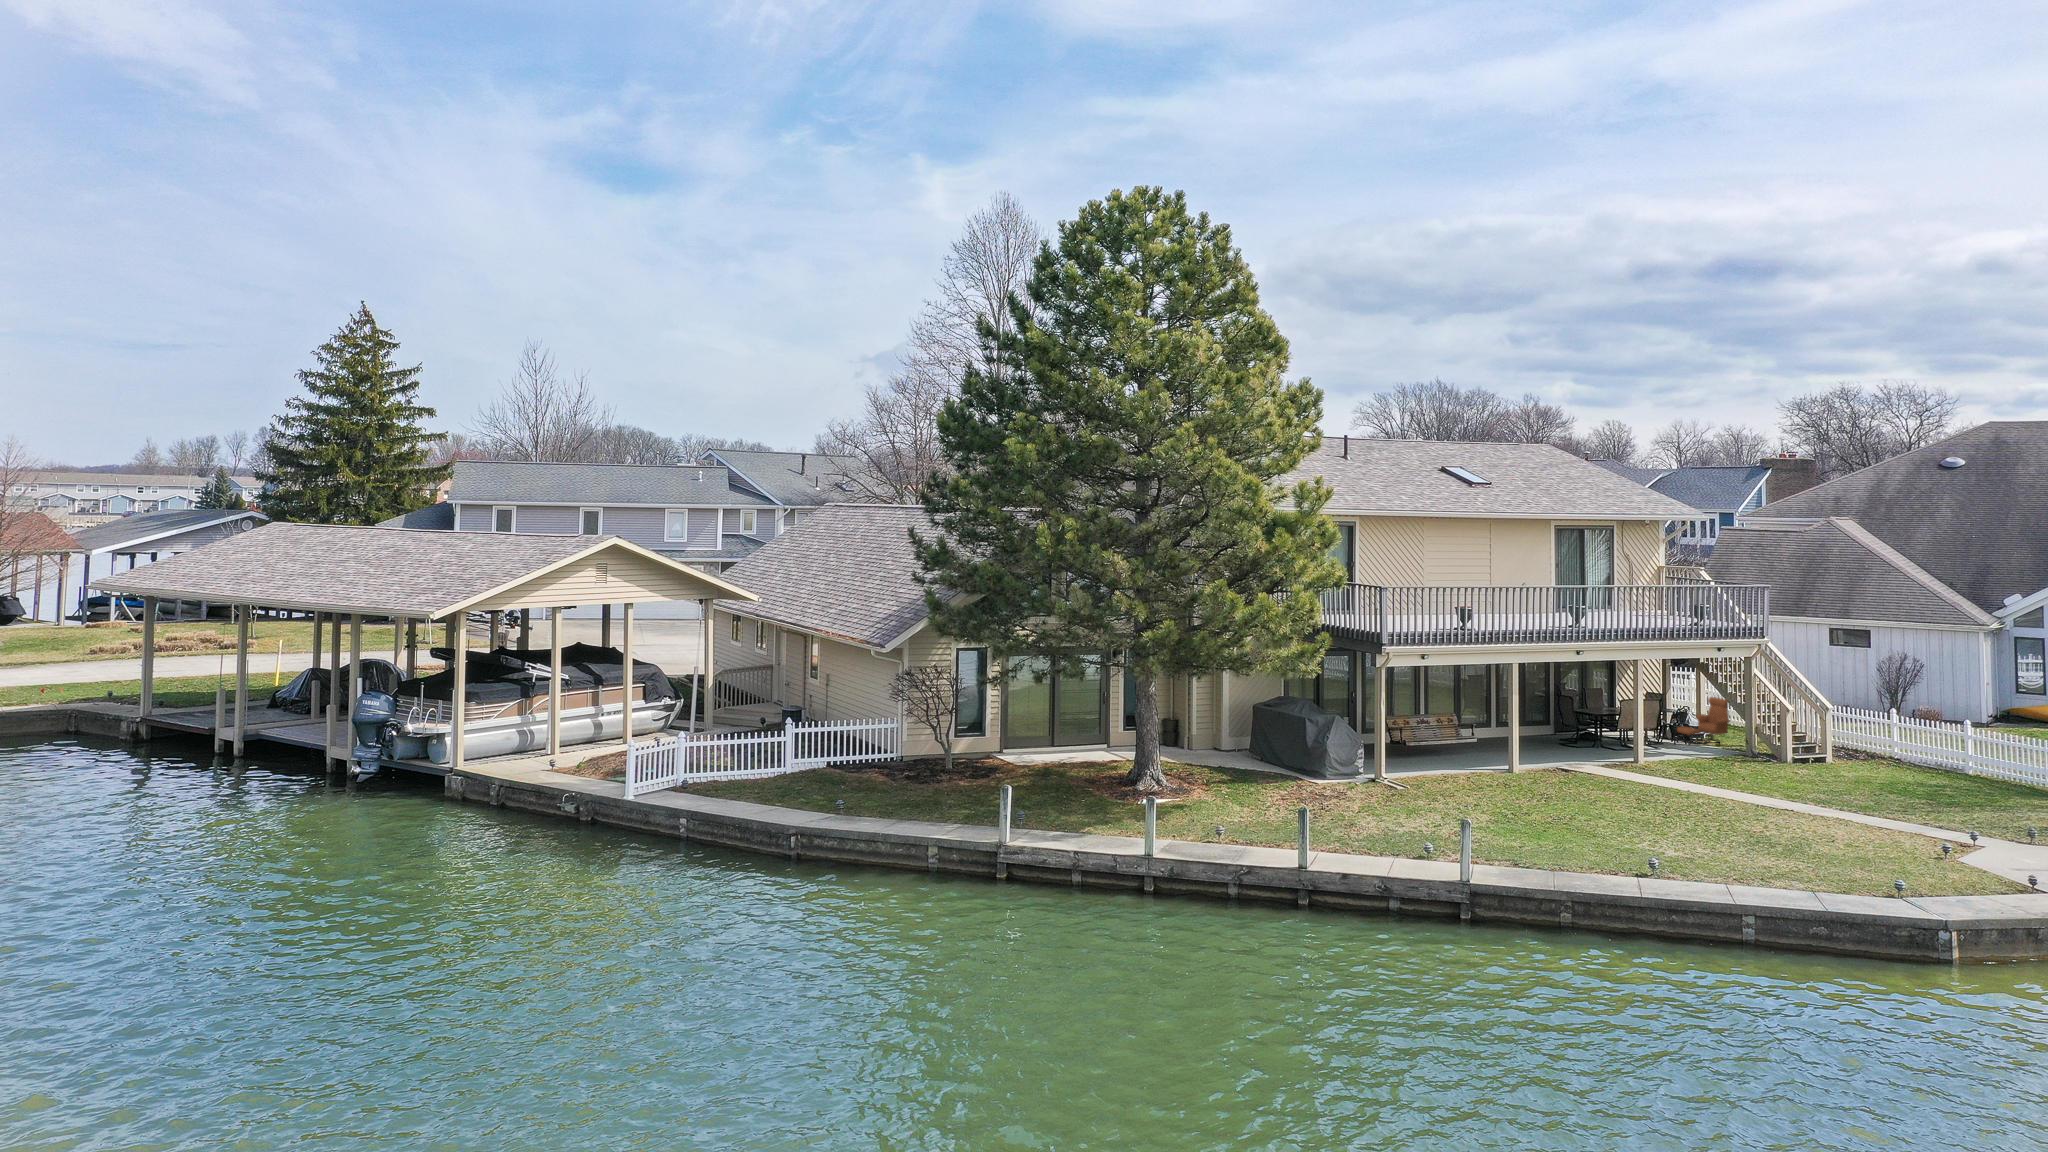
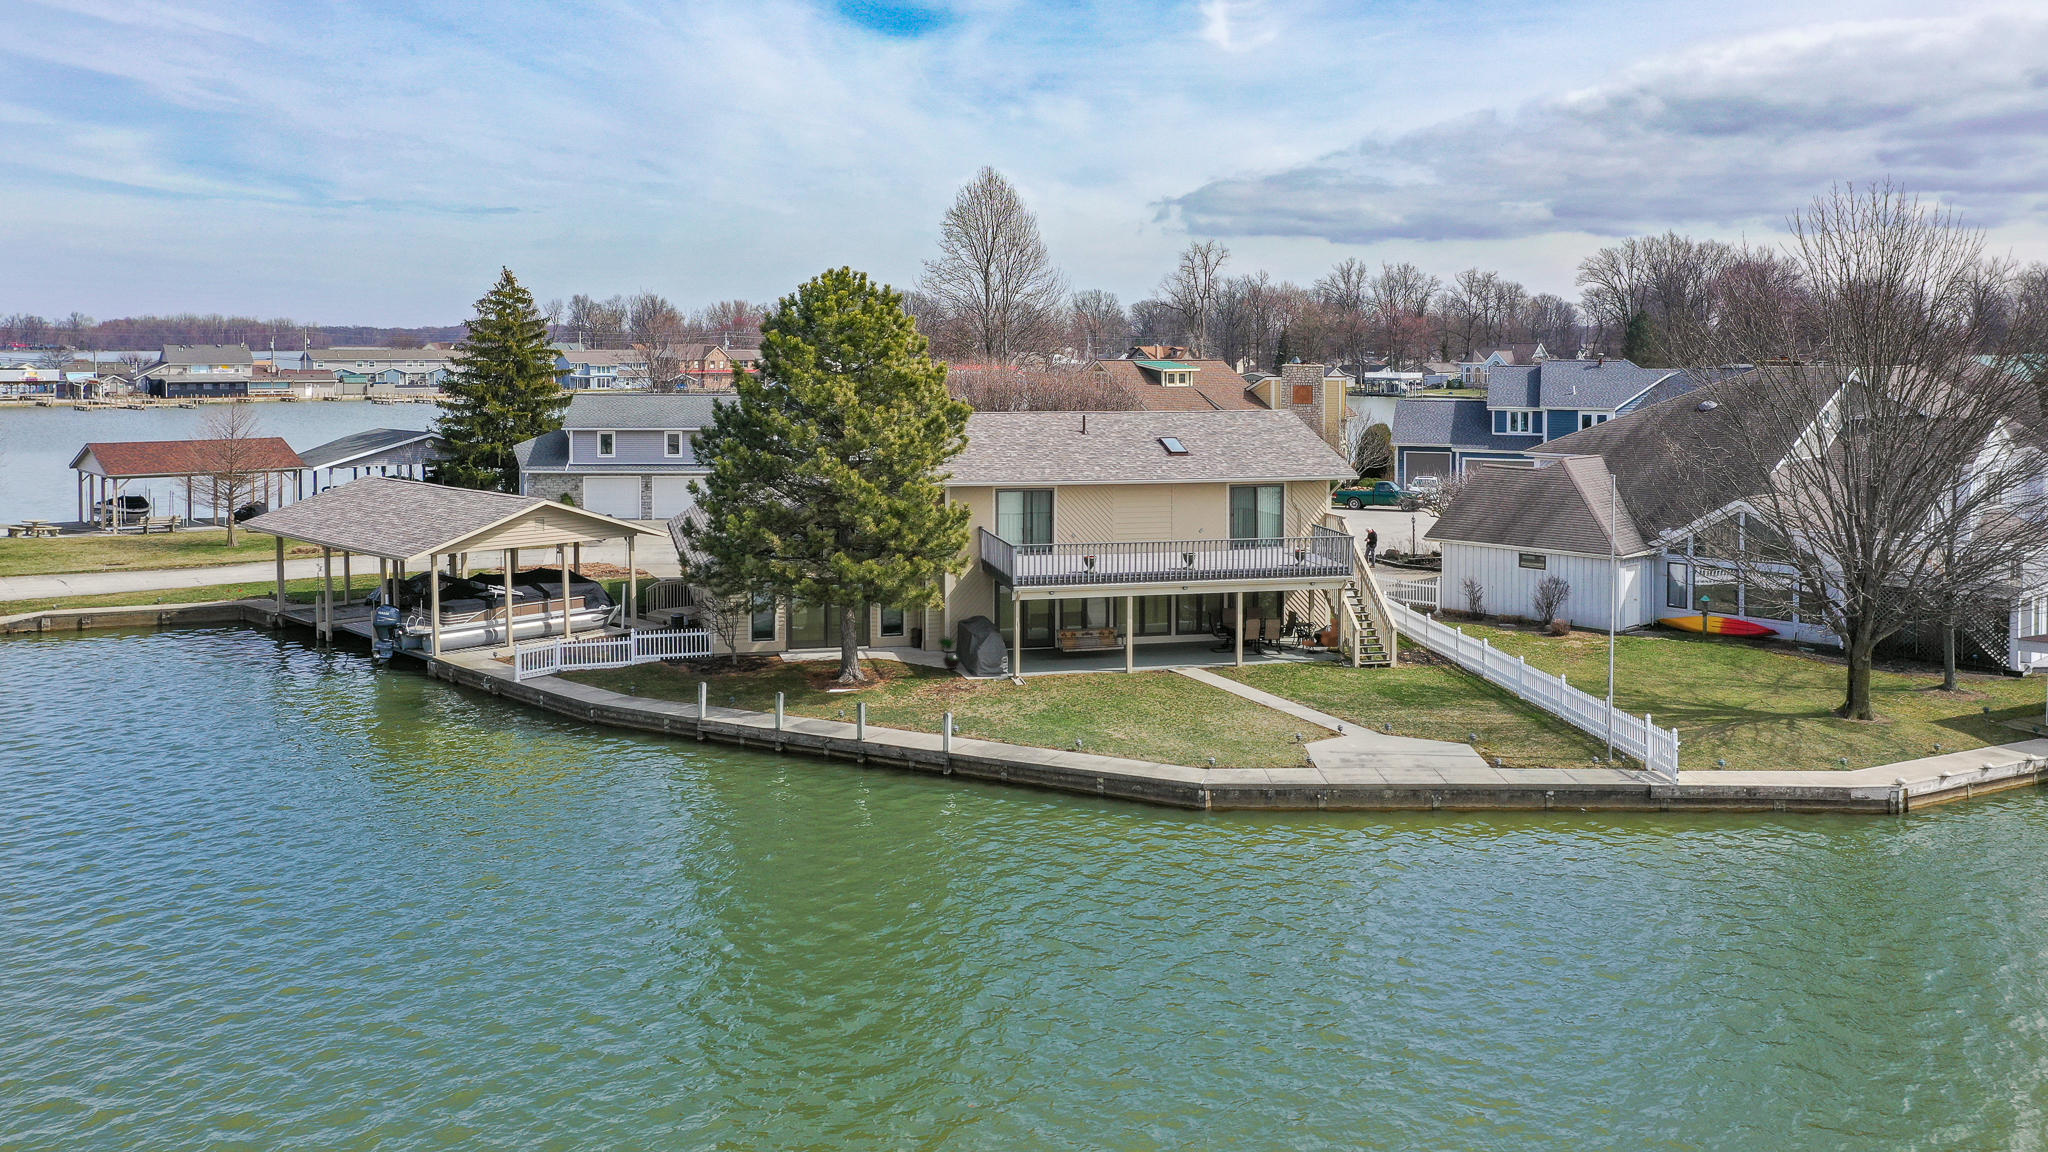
potted tree: none [1238,718,1272,770] -> present [938,636,960,669]

